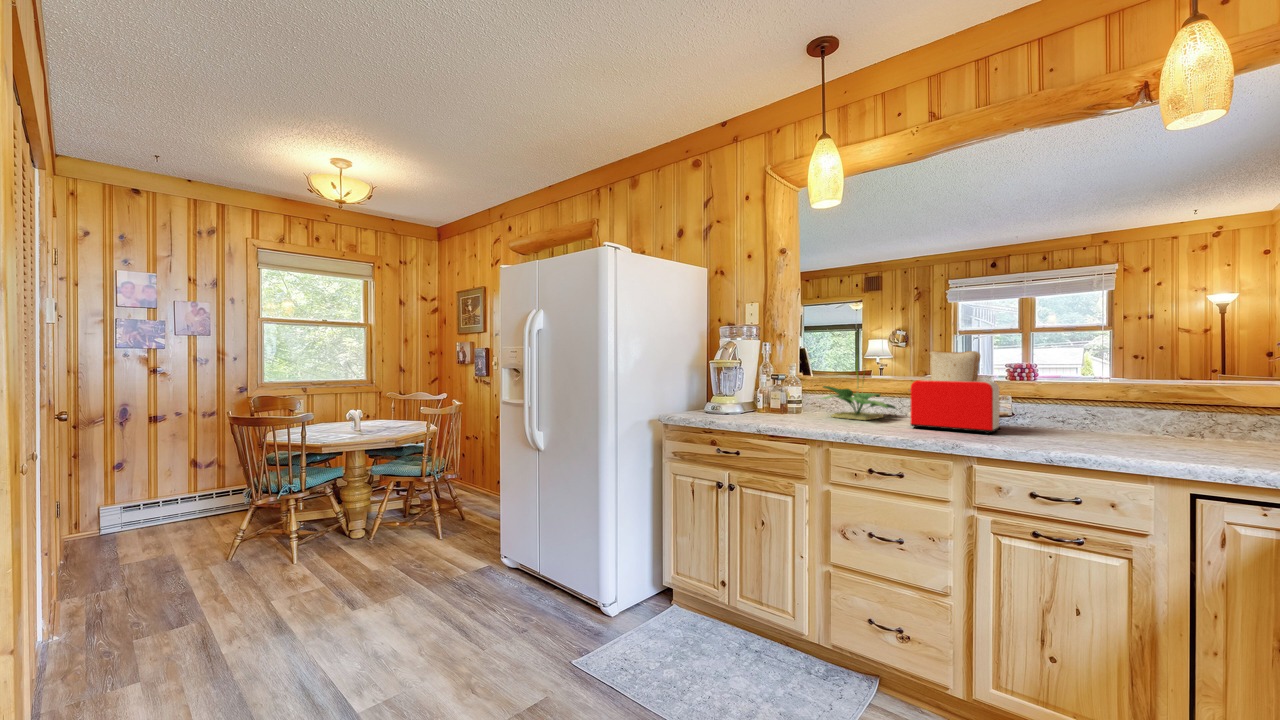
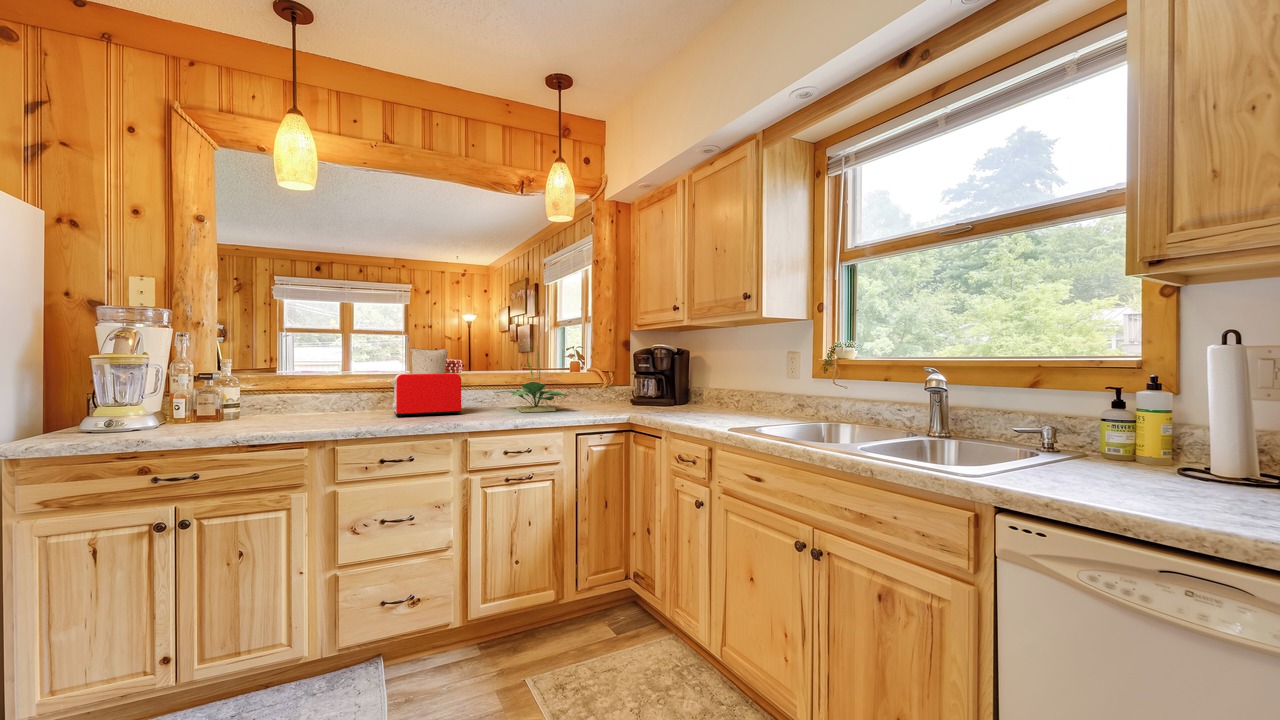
potted plant: present [822,354,896,420] -> present [497,347,568,412]

